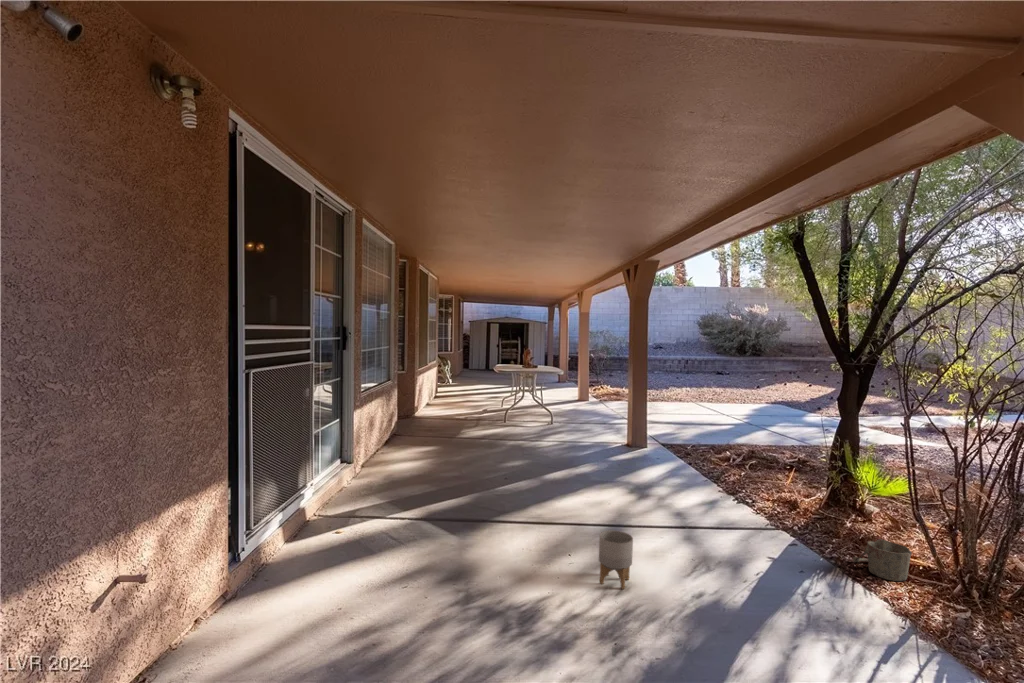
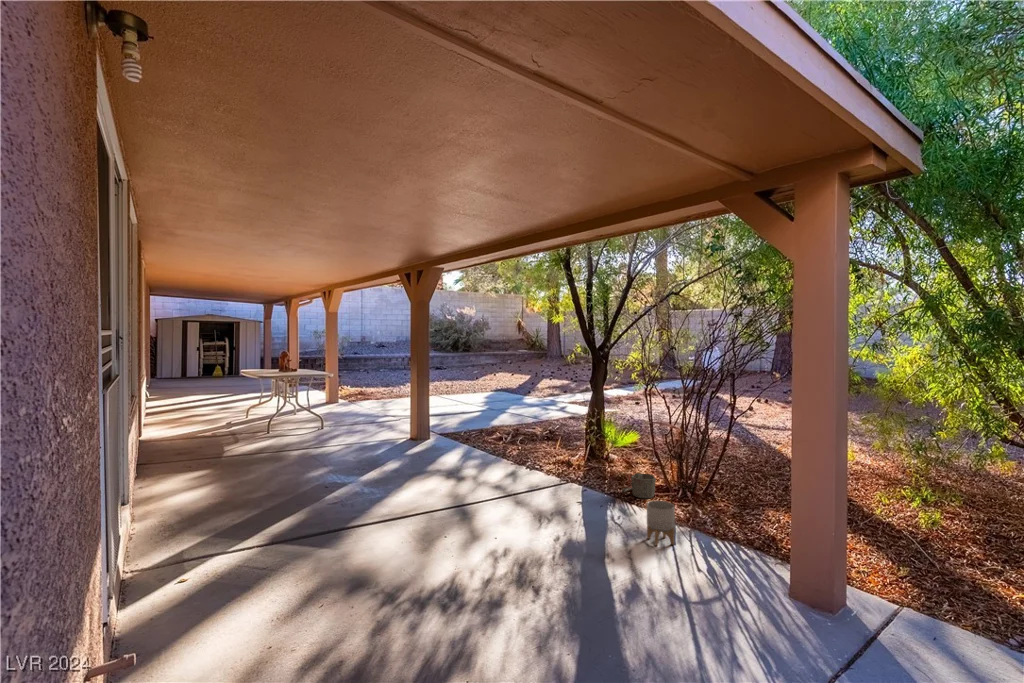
planter: present [599,531,633,589] -> present [647,501,675,546]

